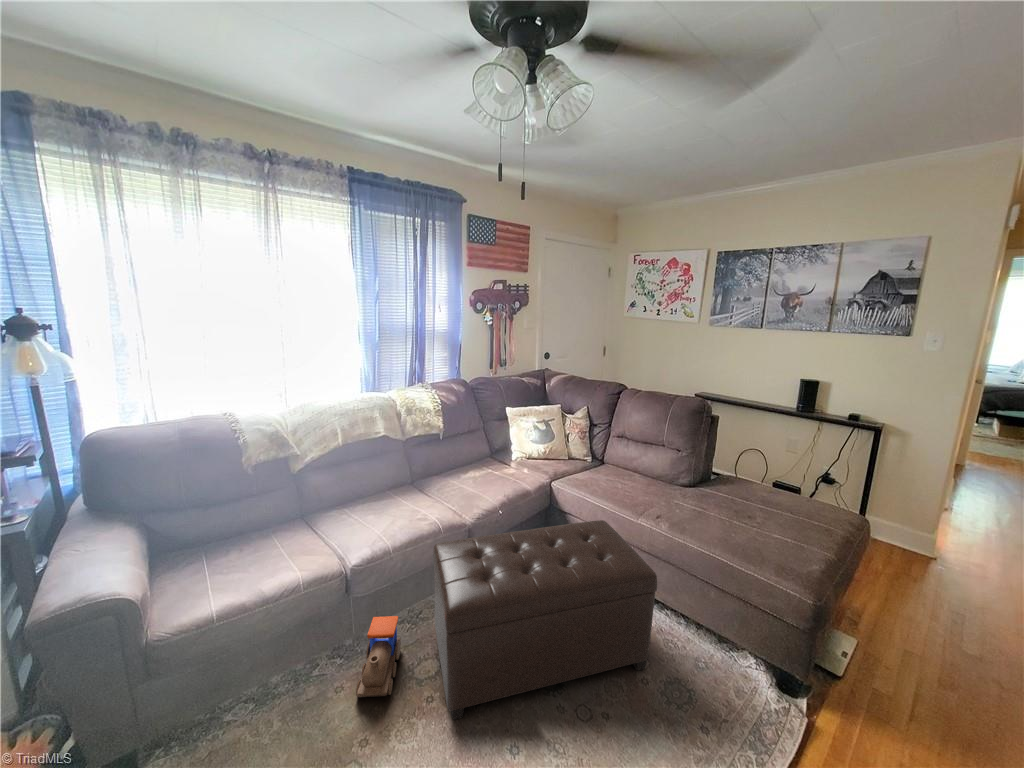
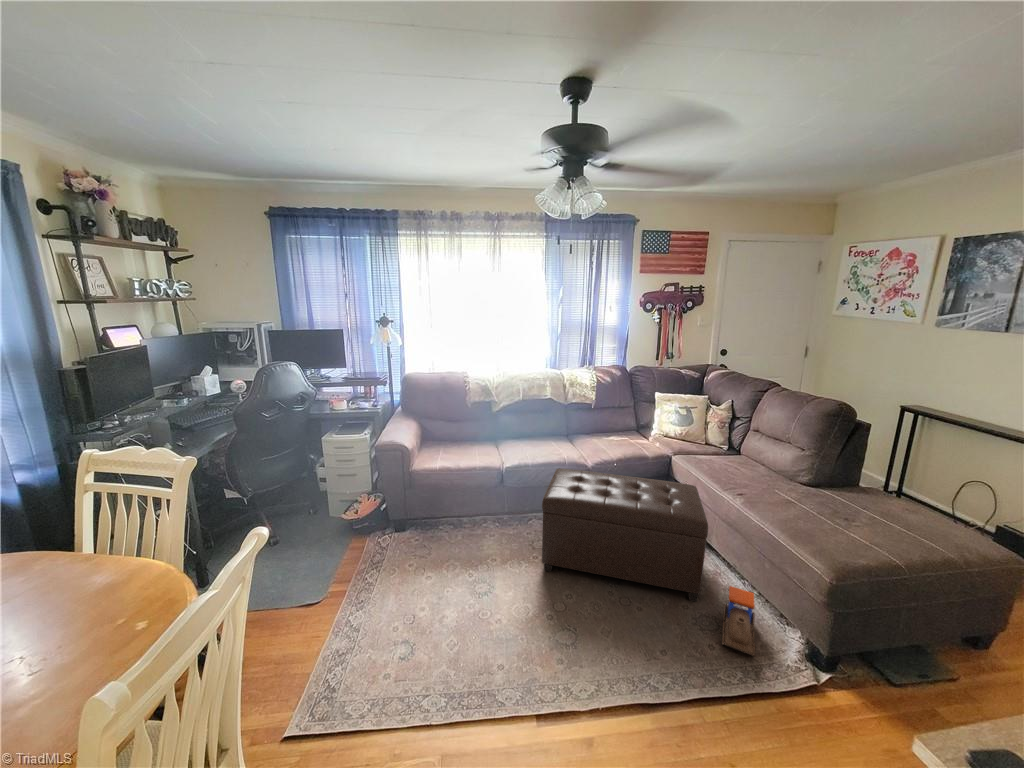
toy train: present [356,616,401,697] -> present [722,586,755,656]

